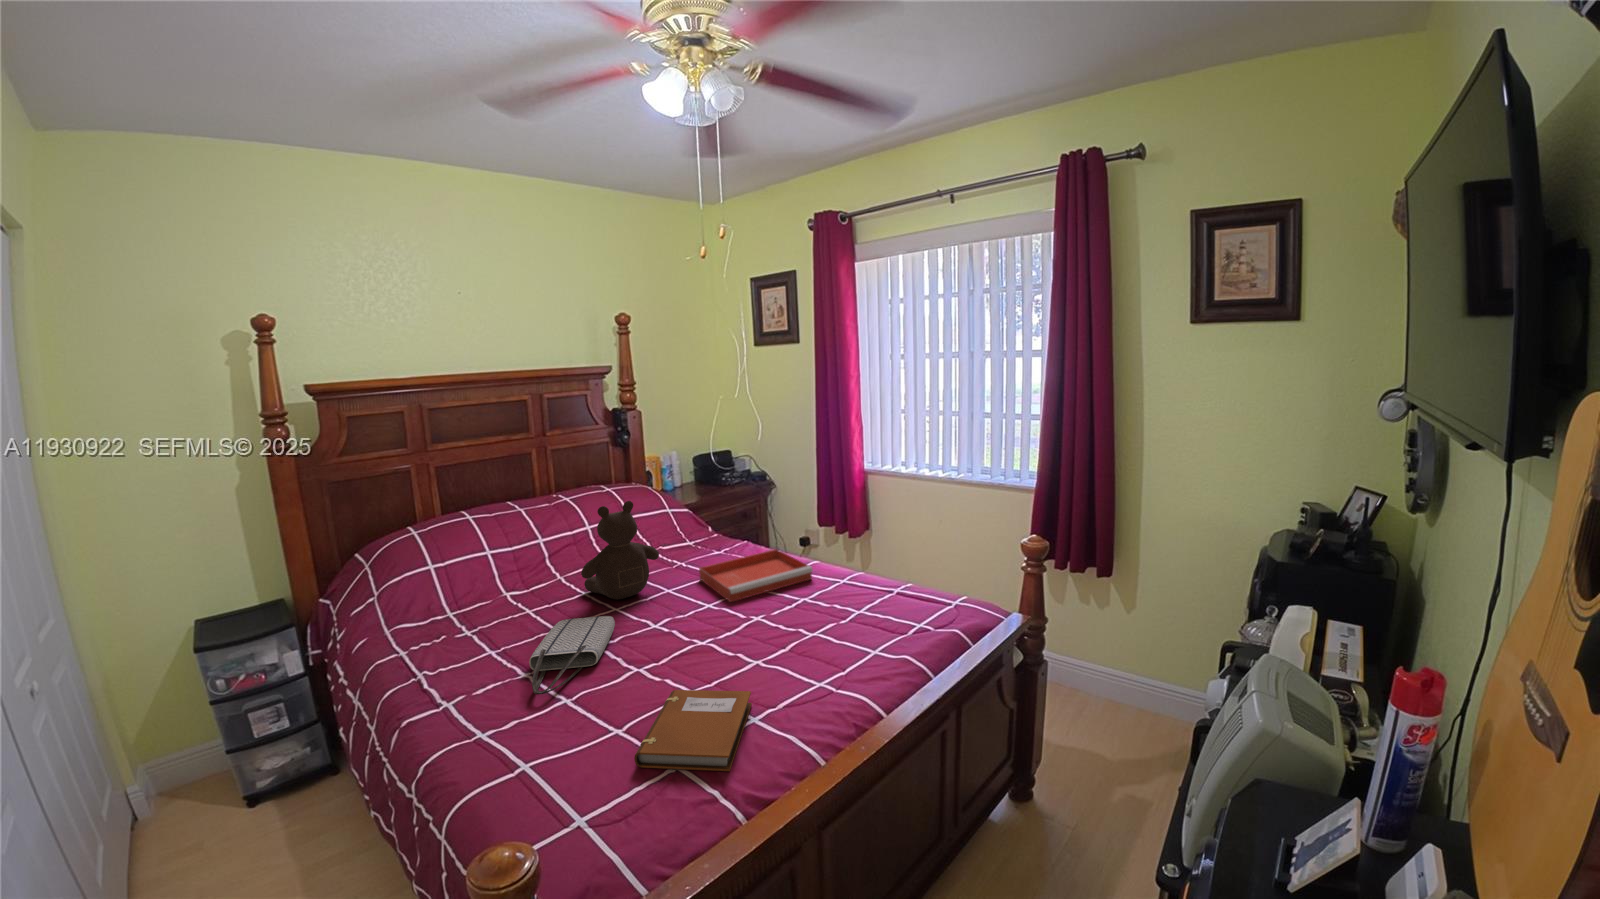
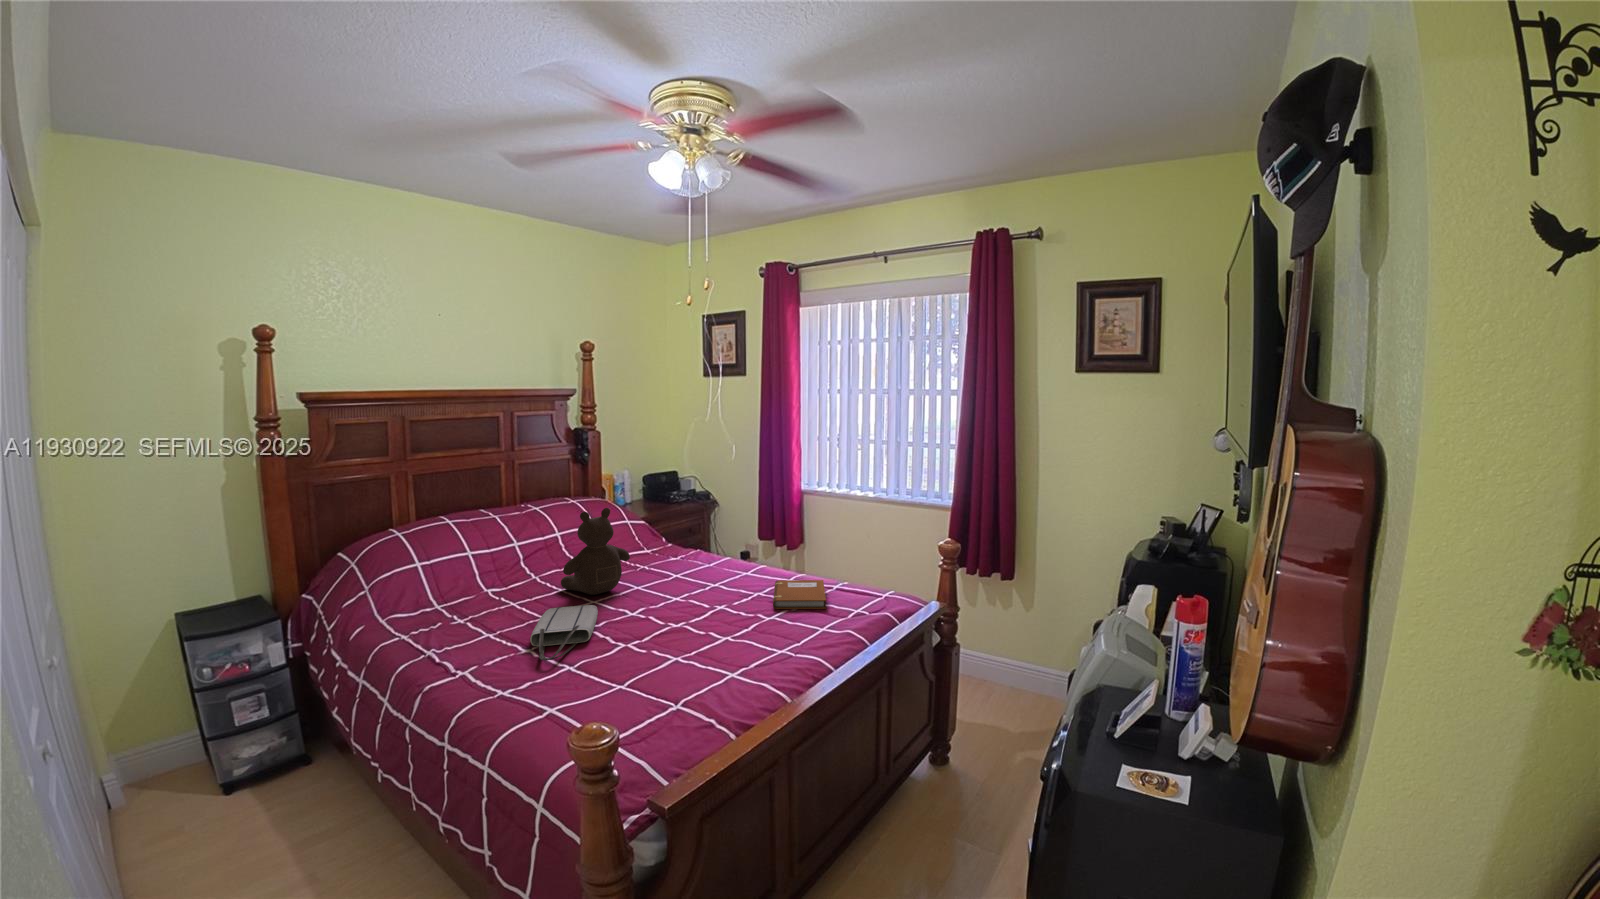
tray: present [699,549,813,602] -> none [664,555,765,597]
notebook: present [634,690,752,771] -> present [773,580,826,609]

